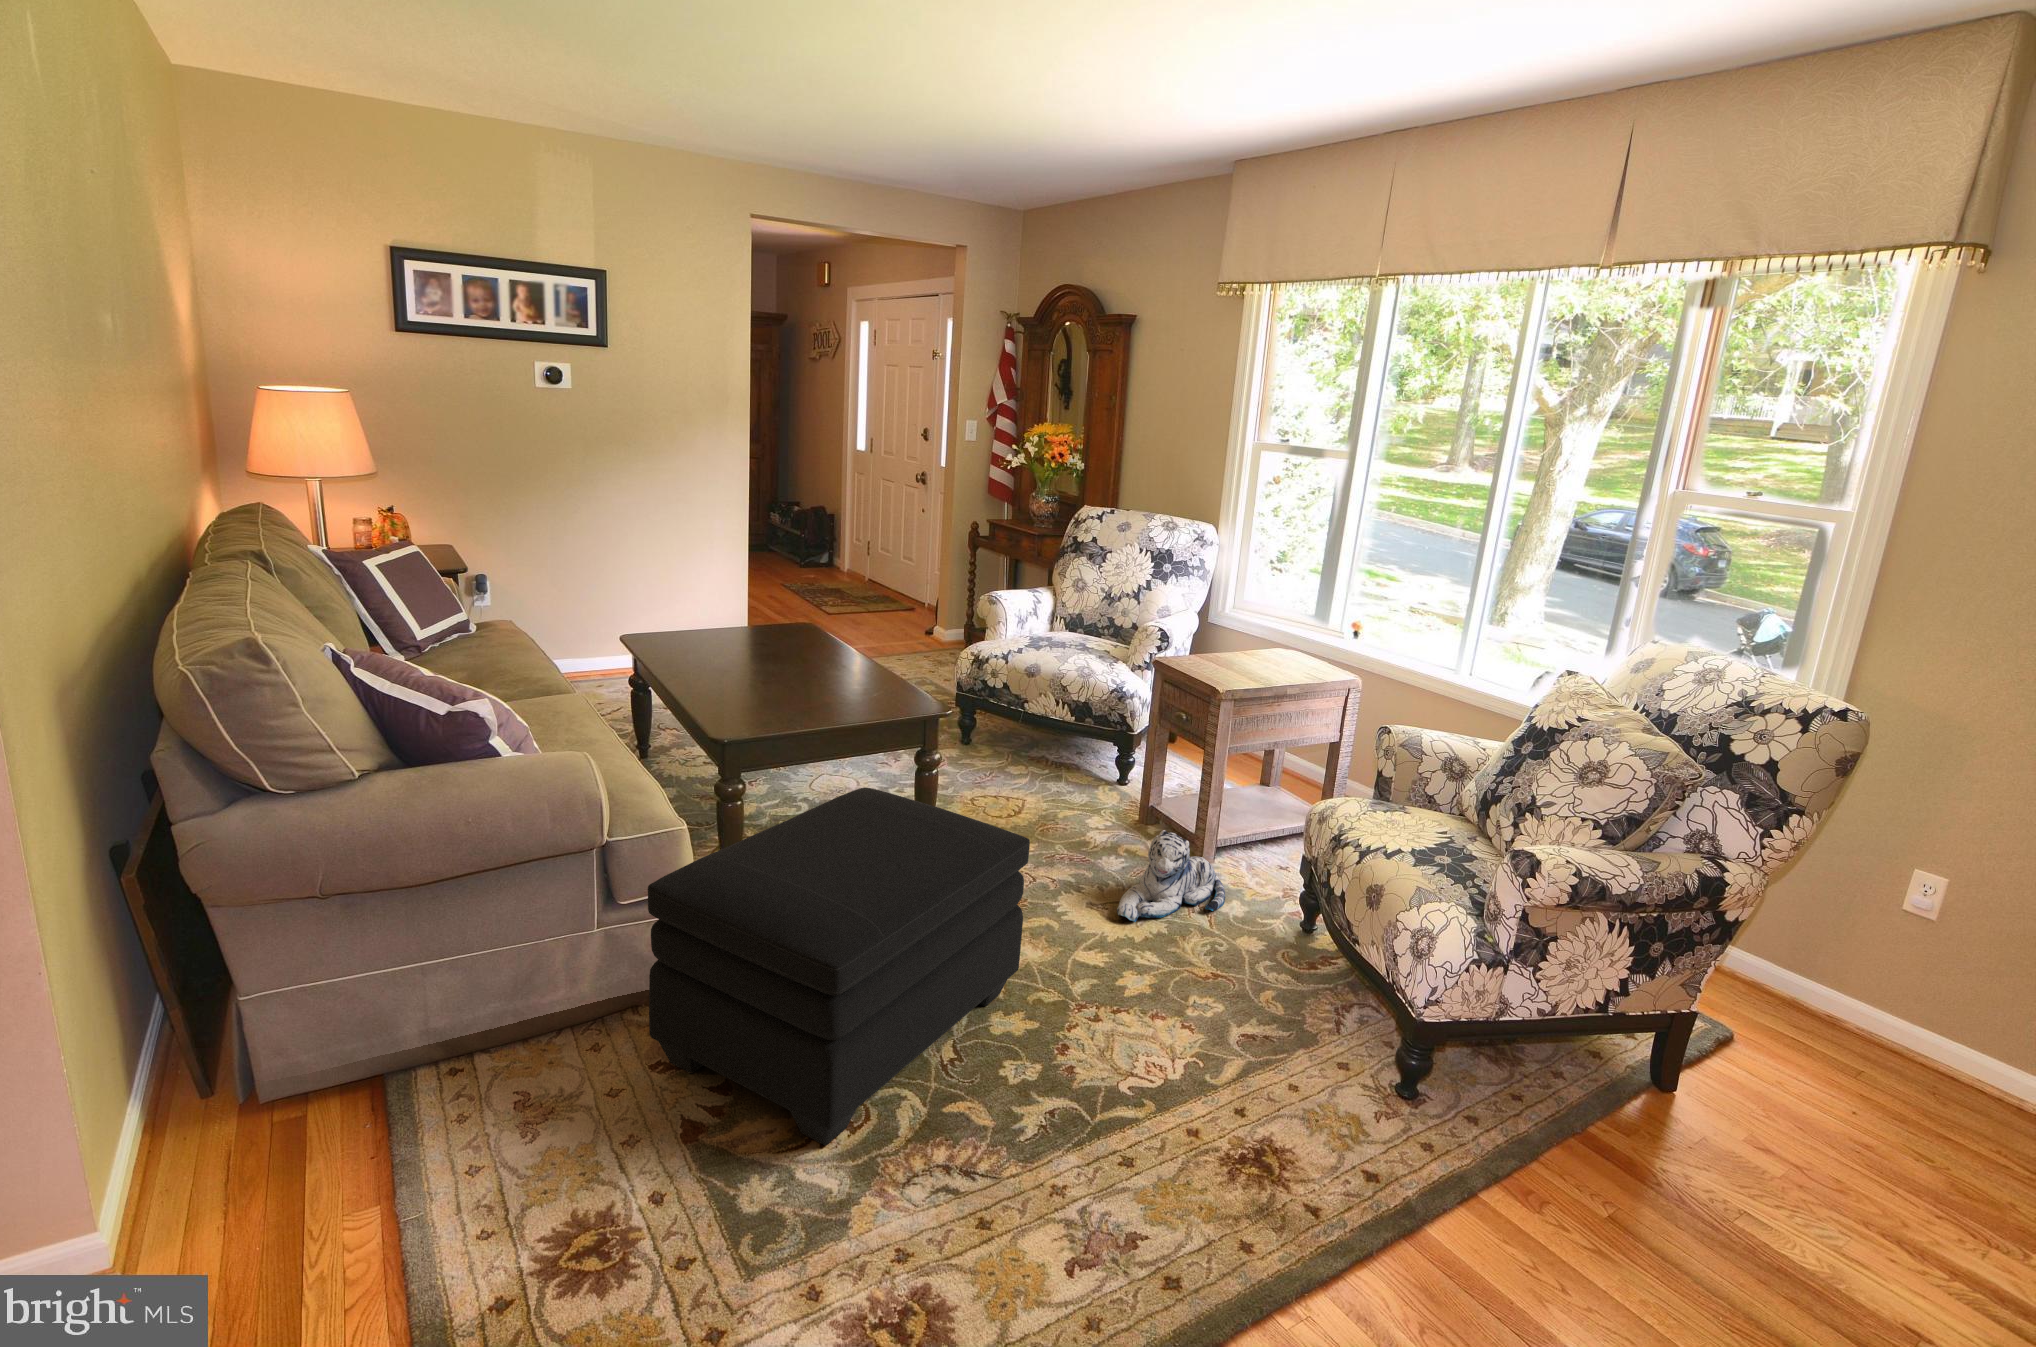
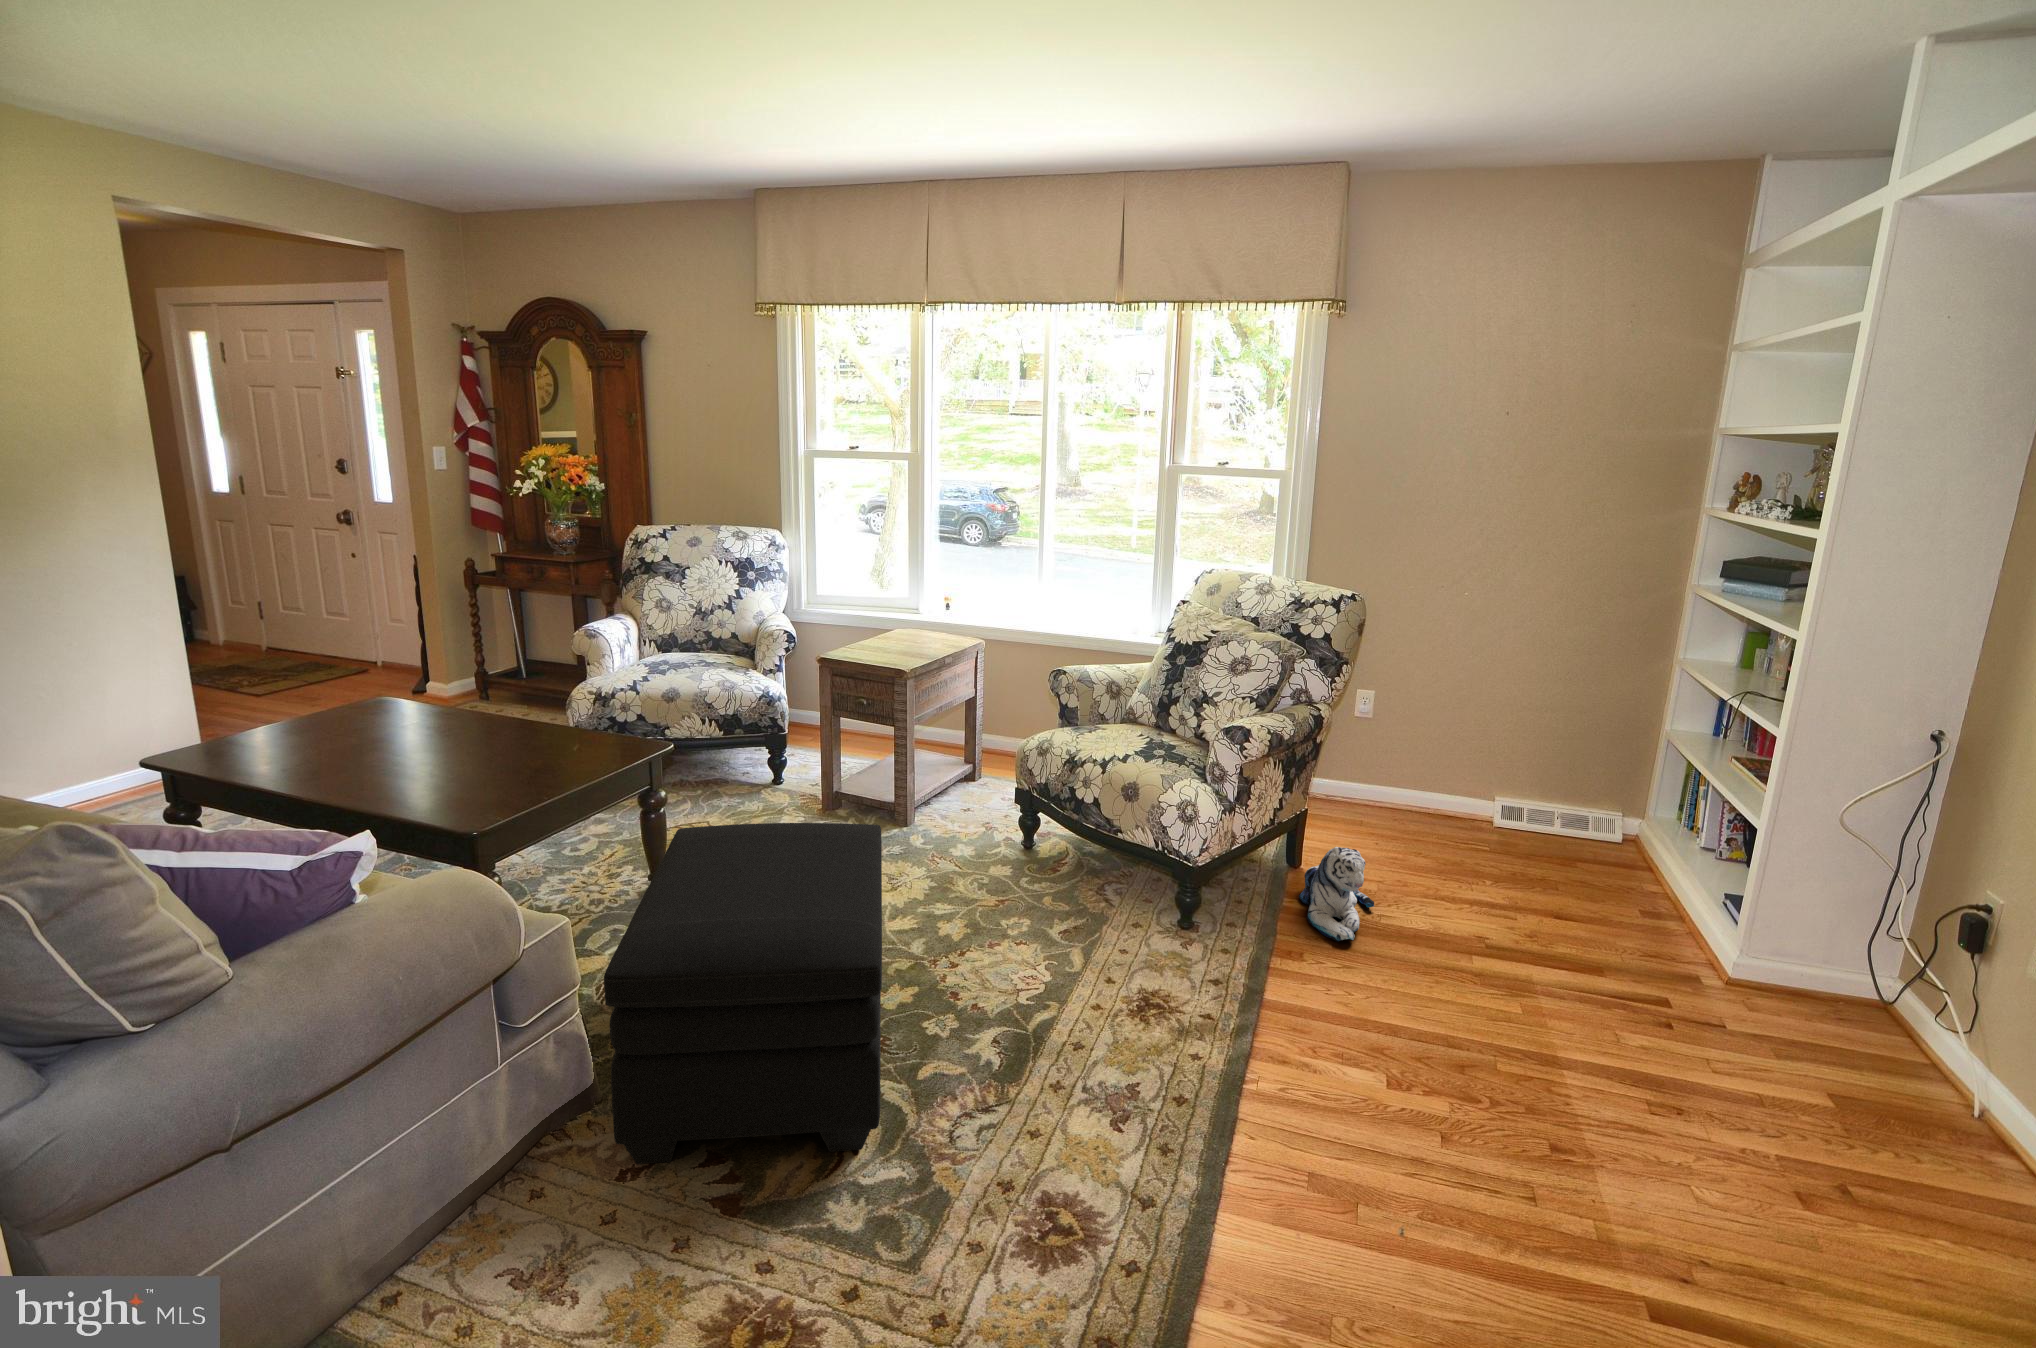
plush toy: present [1117,830,1225,922] -> present [1298,847,1374,941]

